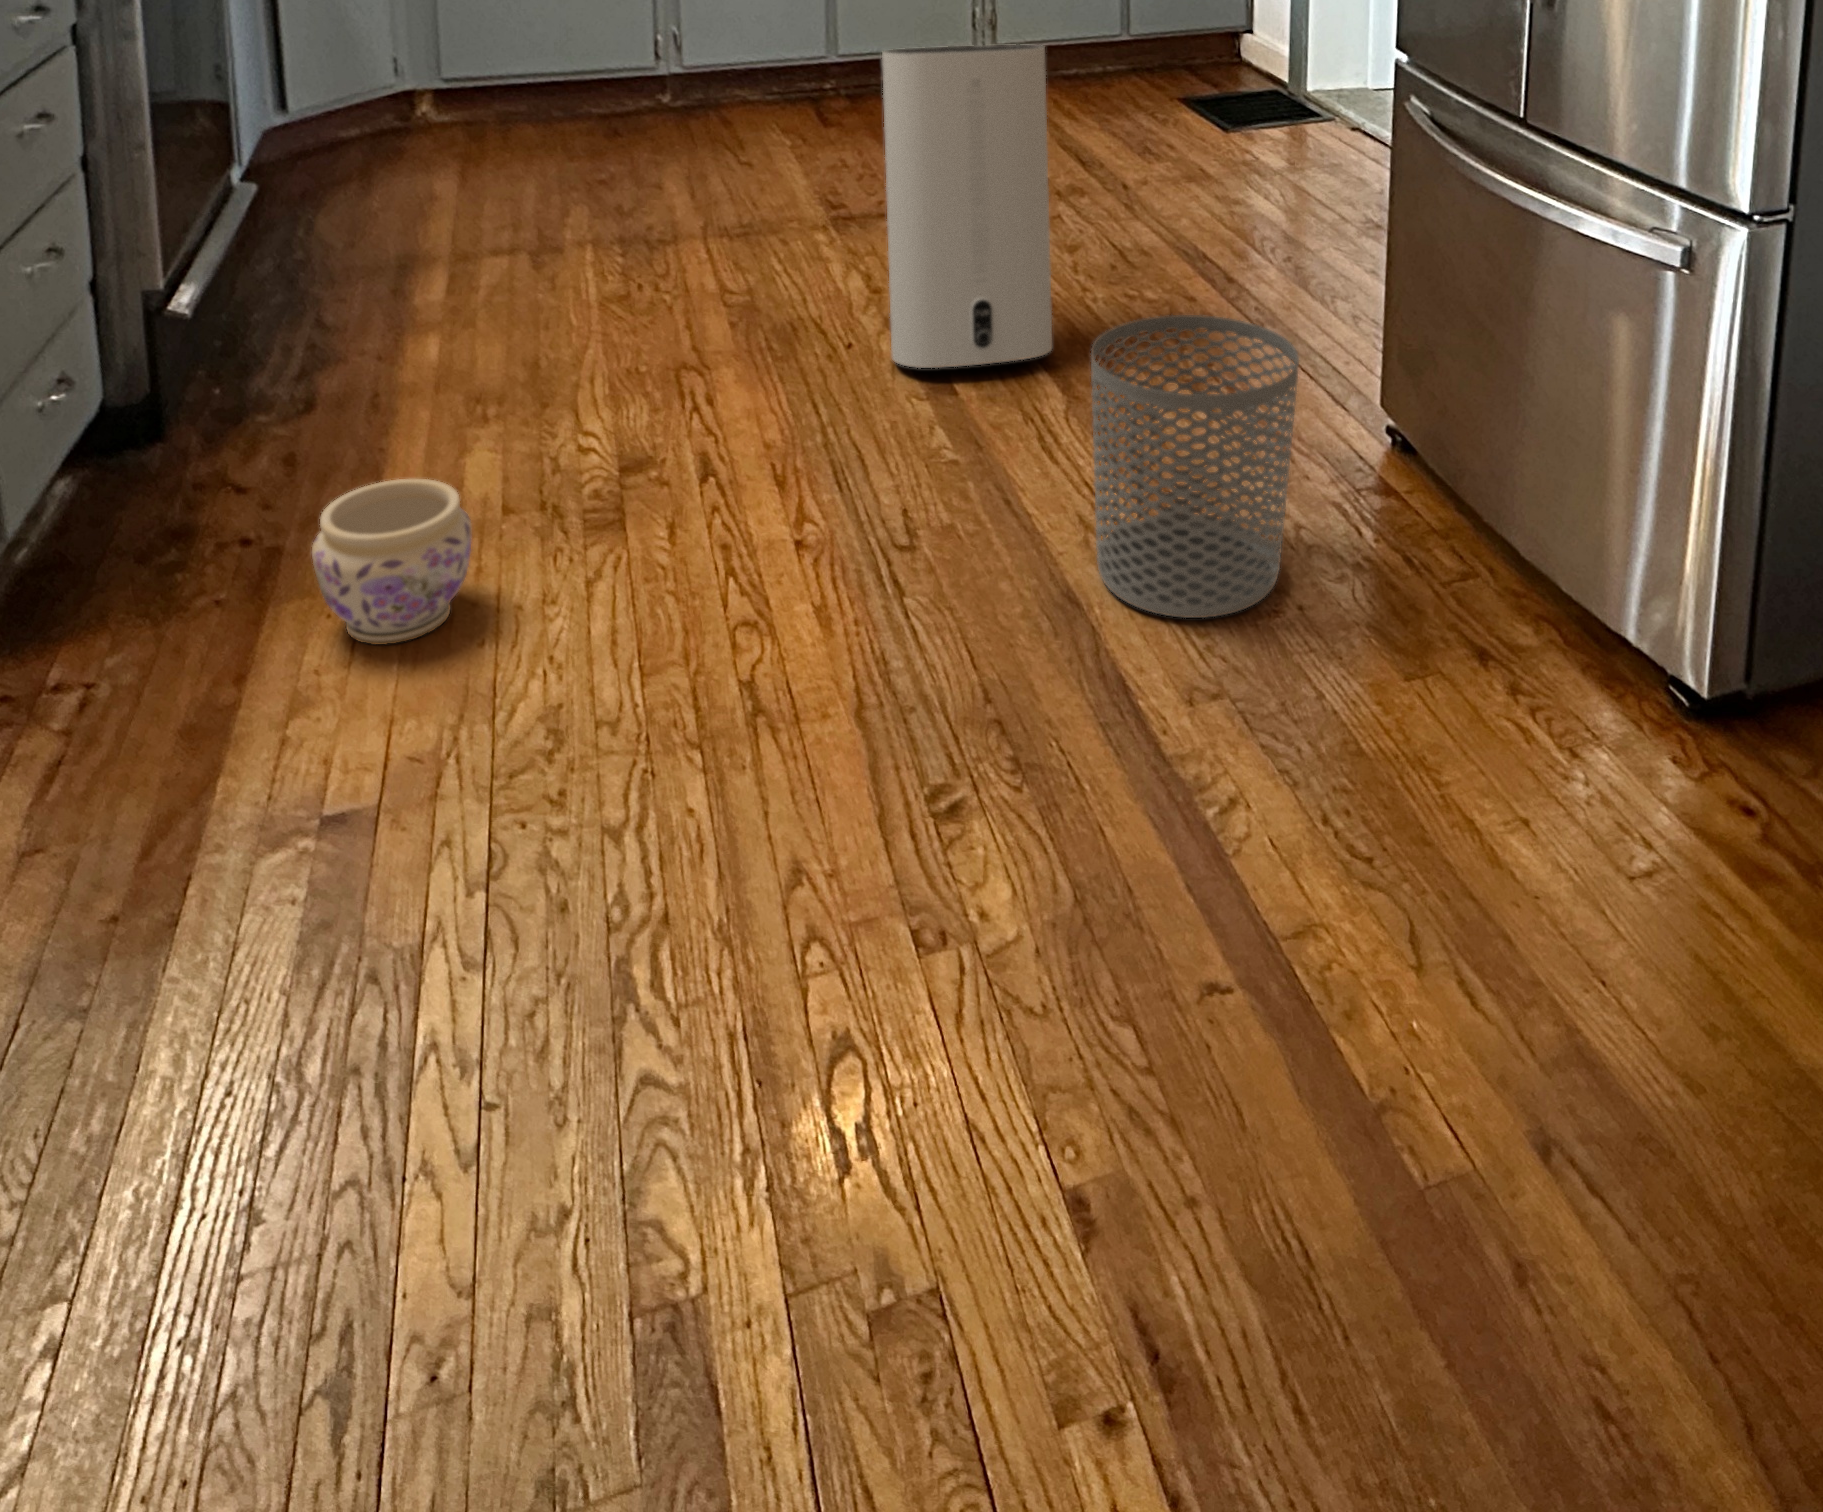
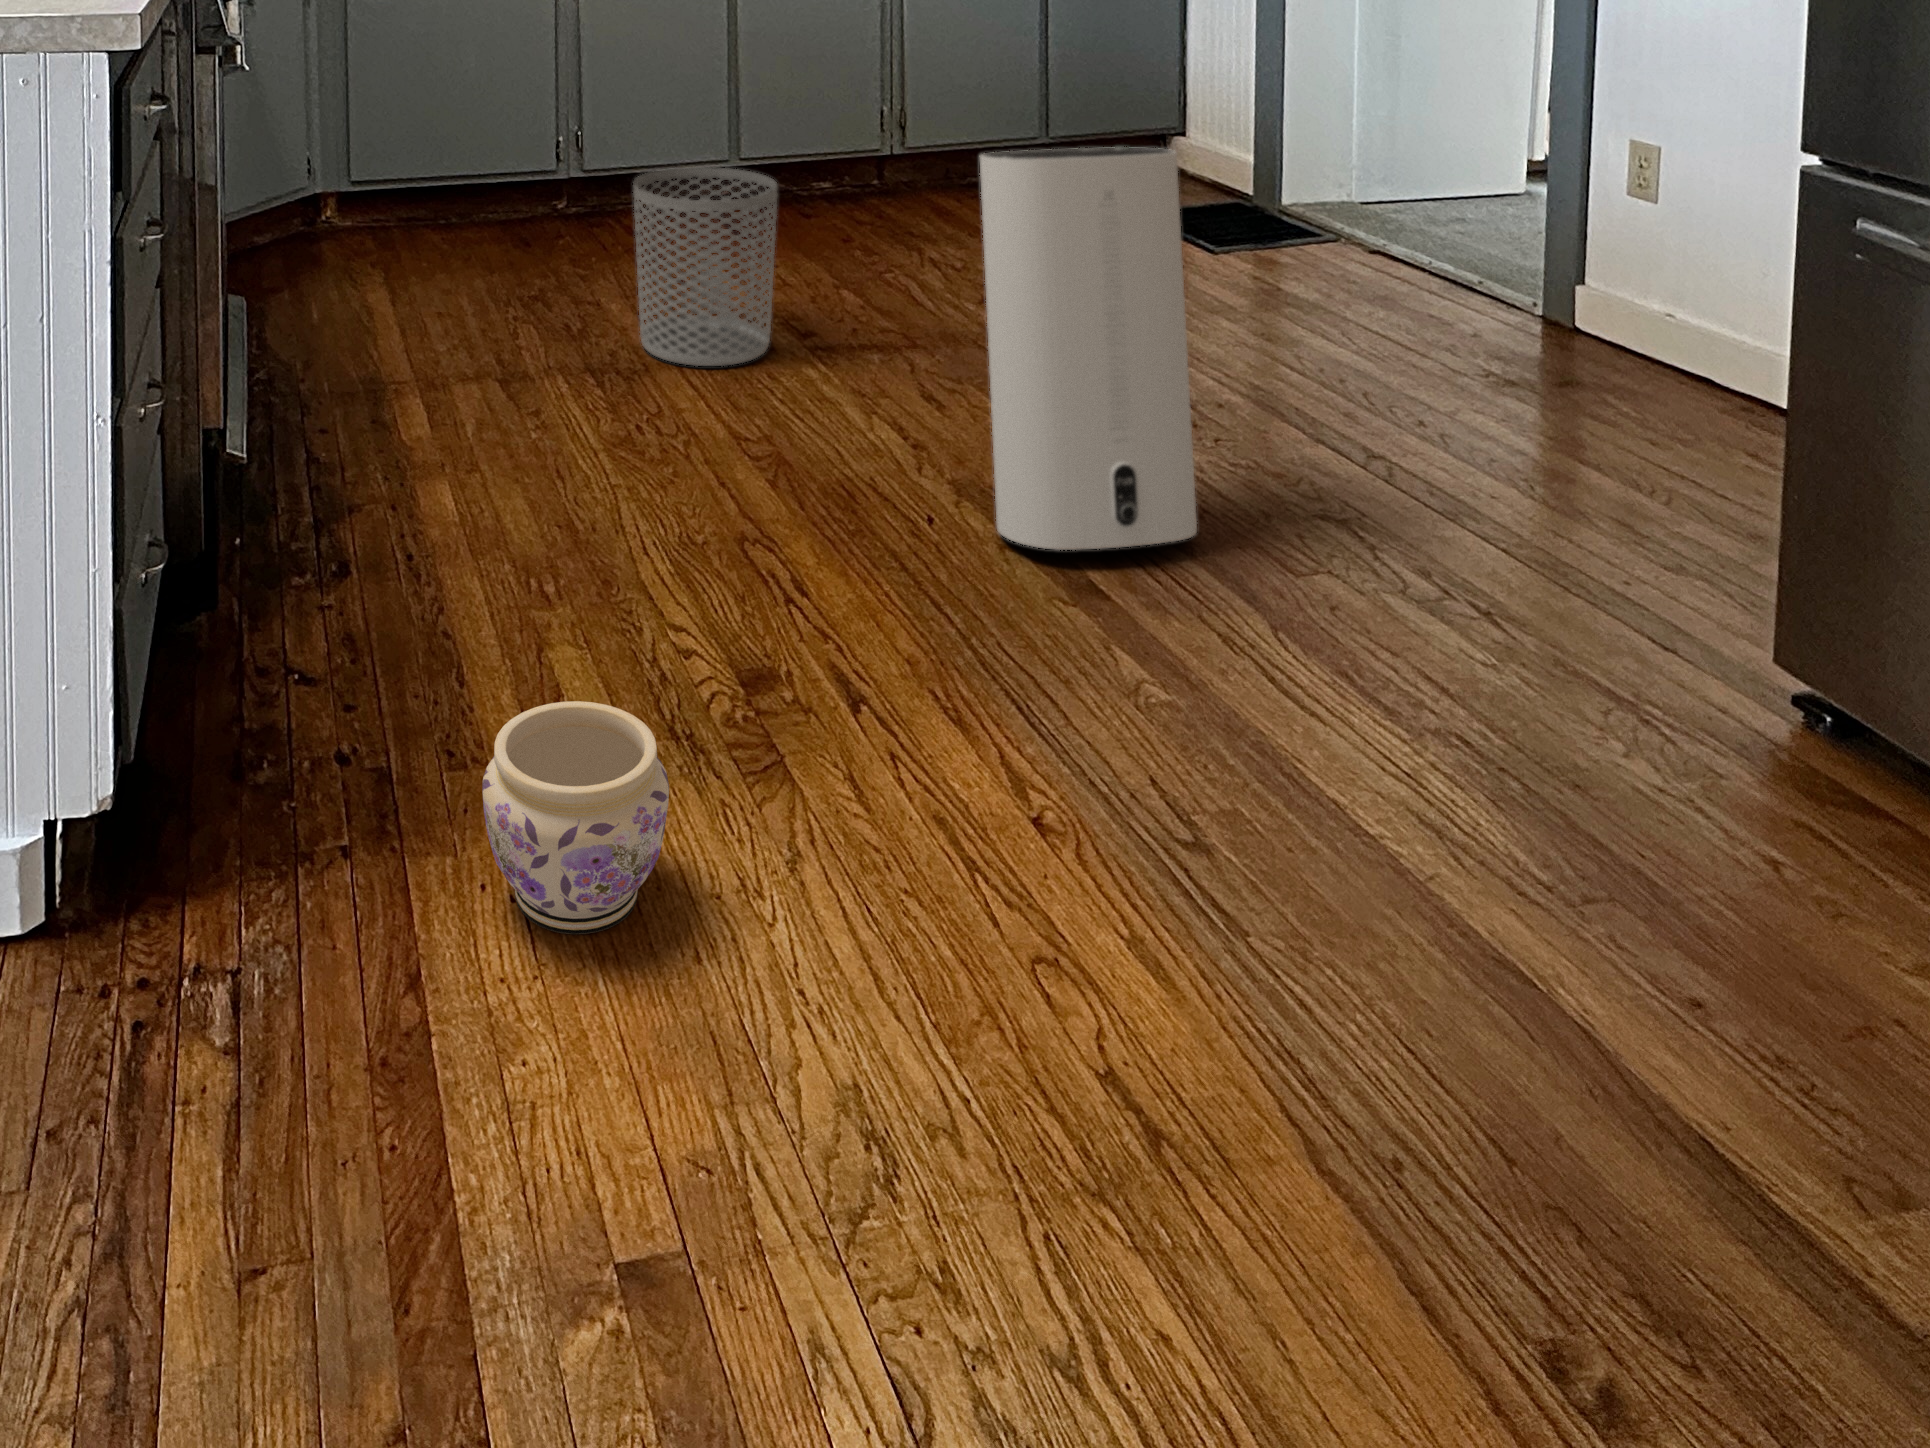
waste bin: present [1091,315,1299,618] -> present [634,167,777,366]

